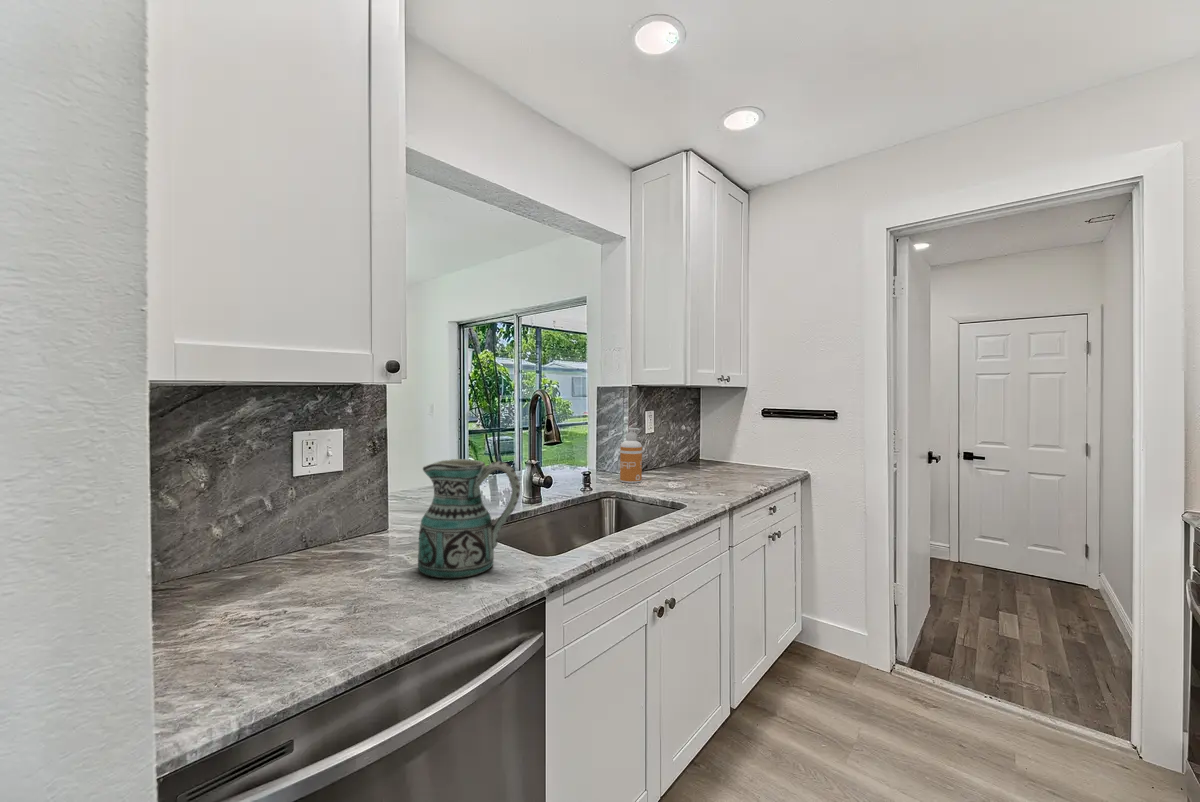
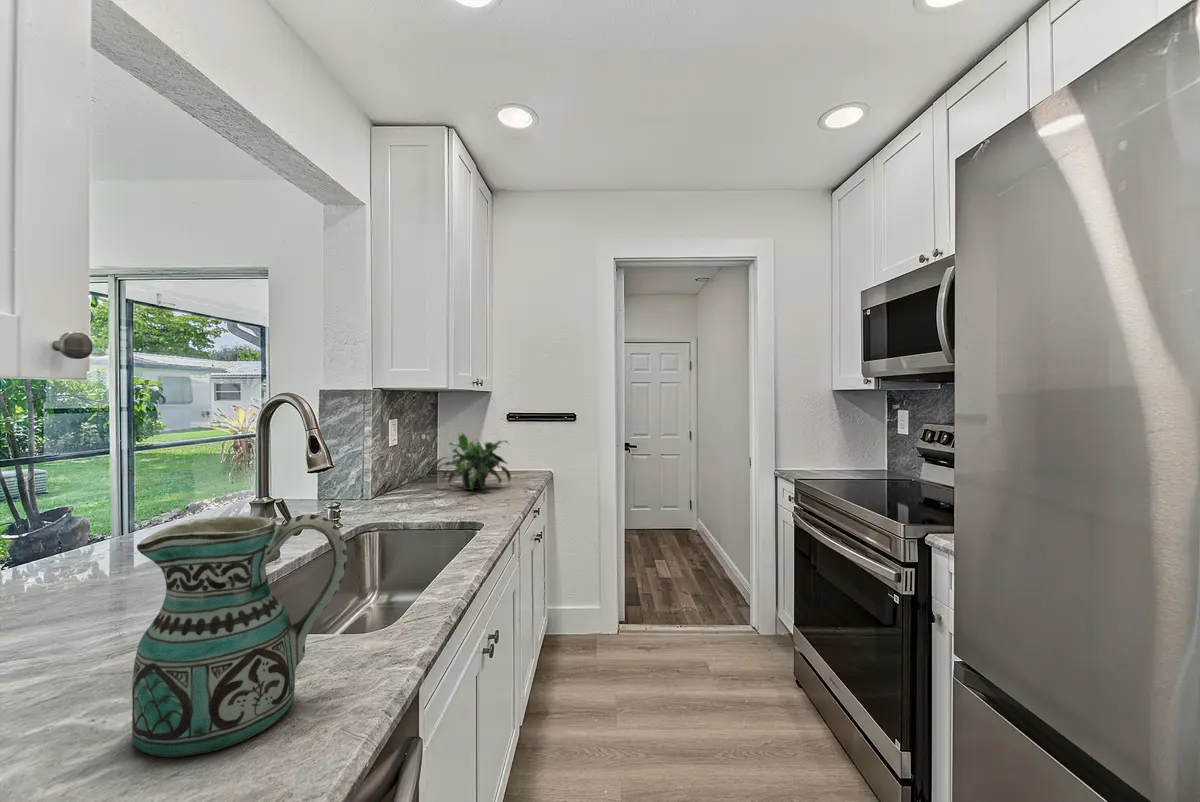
potted plant: none [678,425,748,476] -> present [431,433,511,490]
soap dispenser: present [620,428,642,483] -> none [370,441,399,511]

